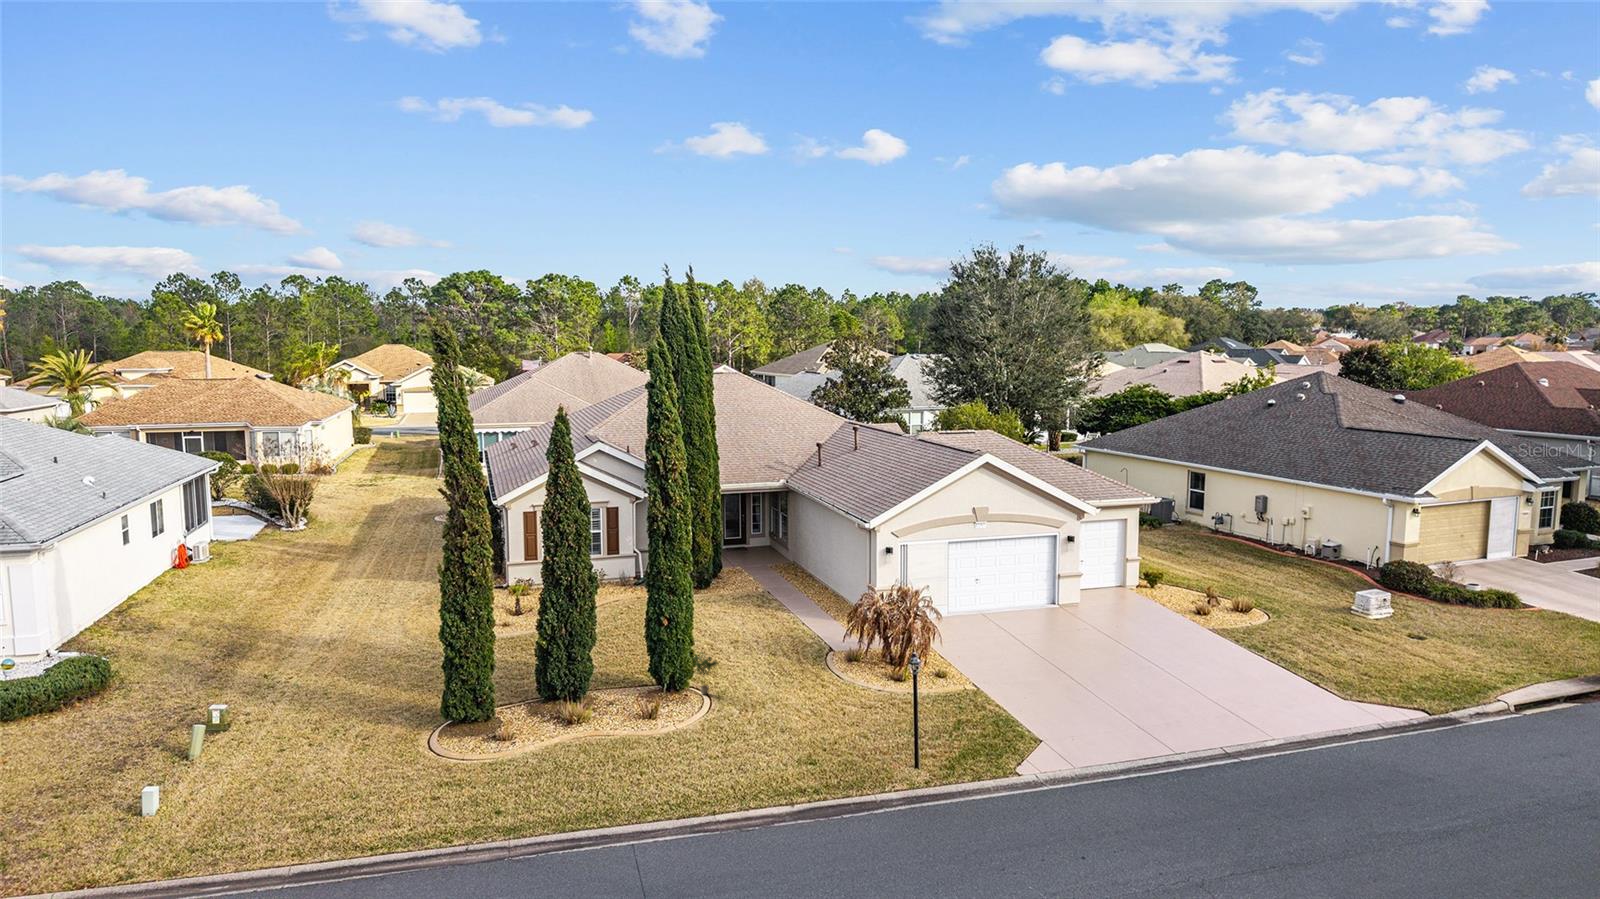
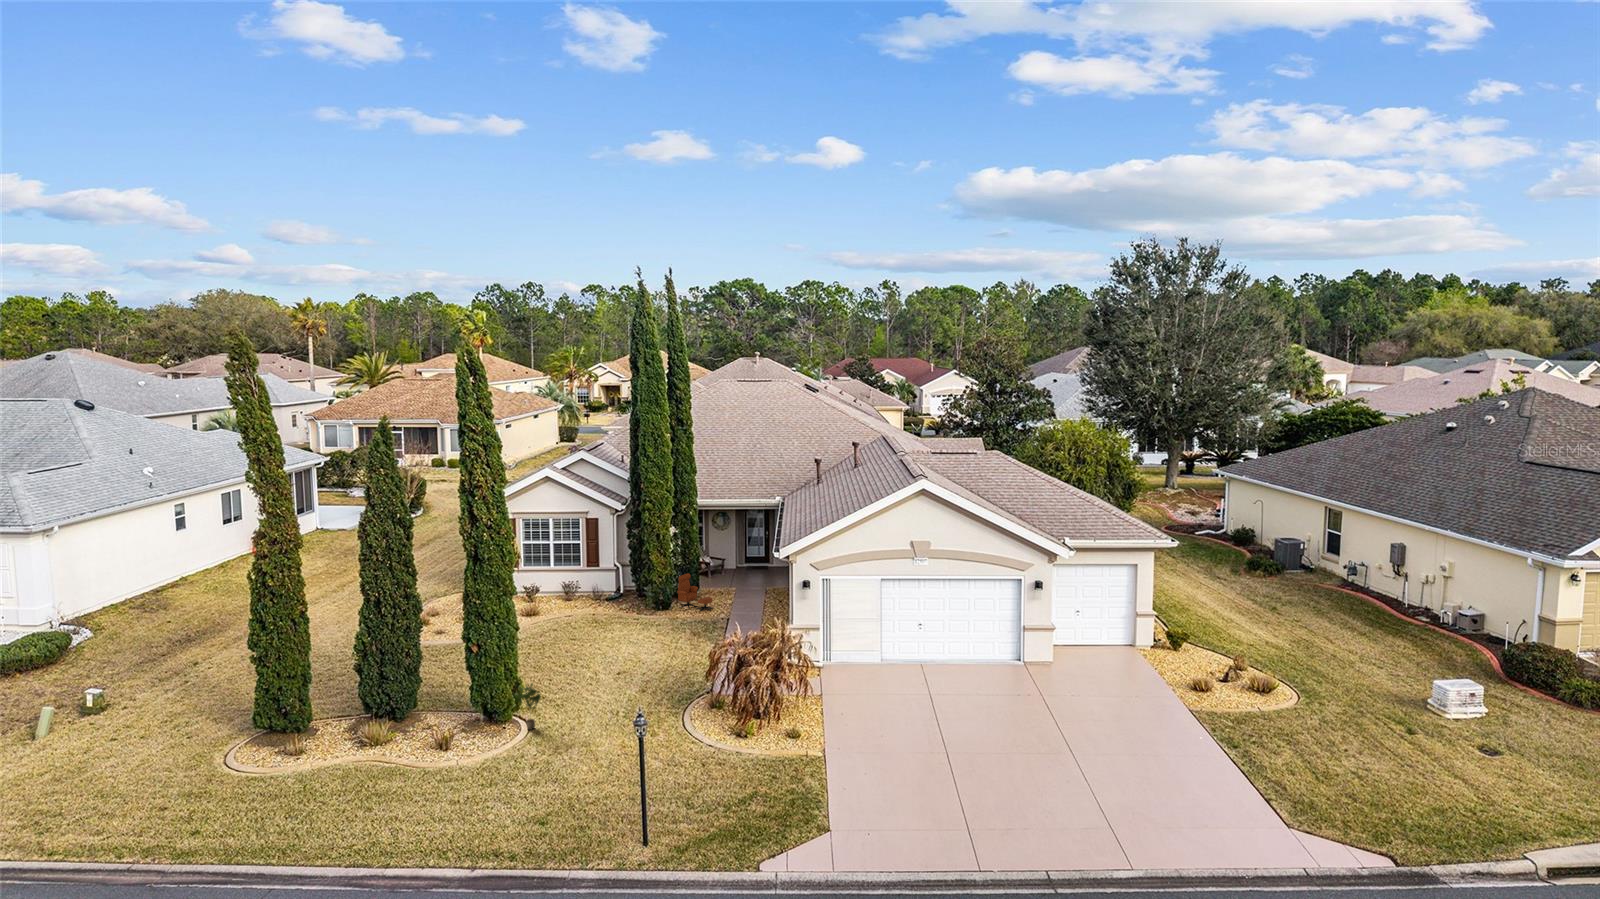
lounge chair: none [714,553,747,587] -> present [677,573,712,611]

